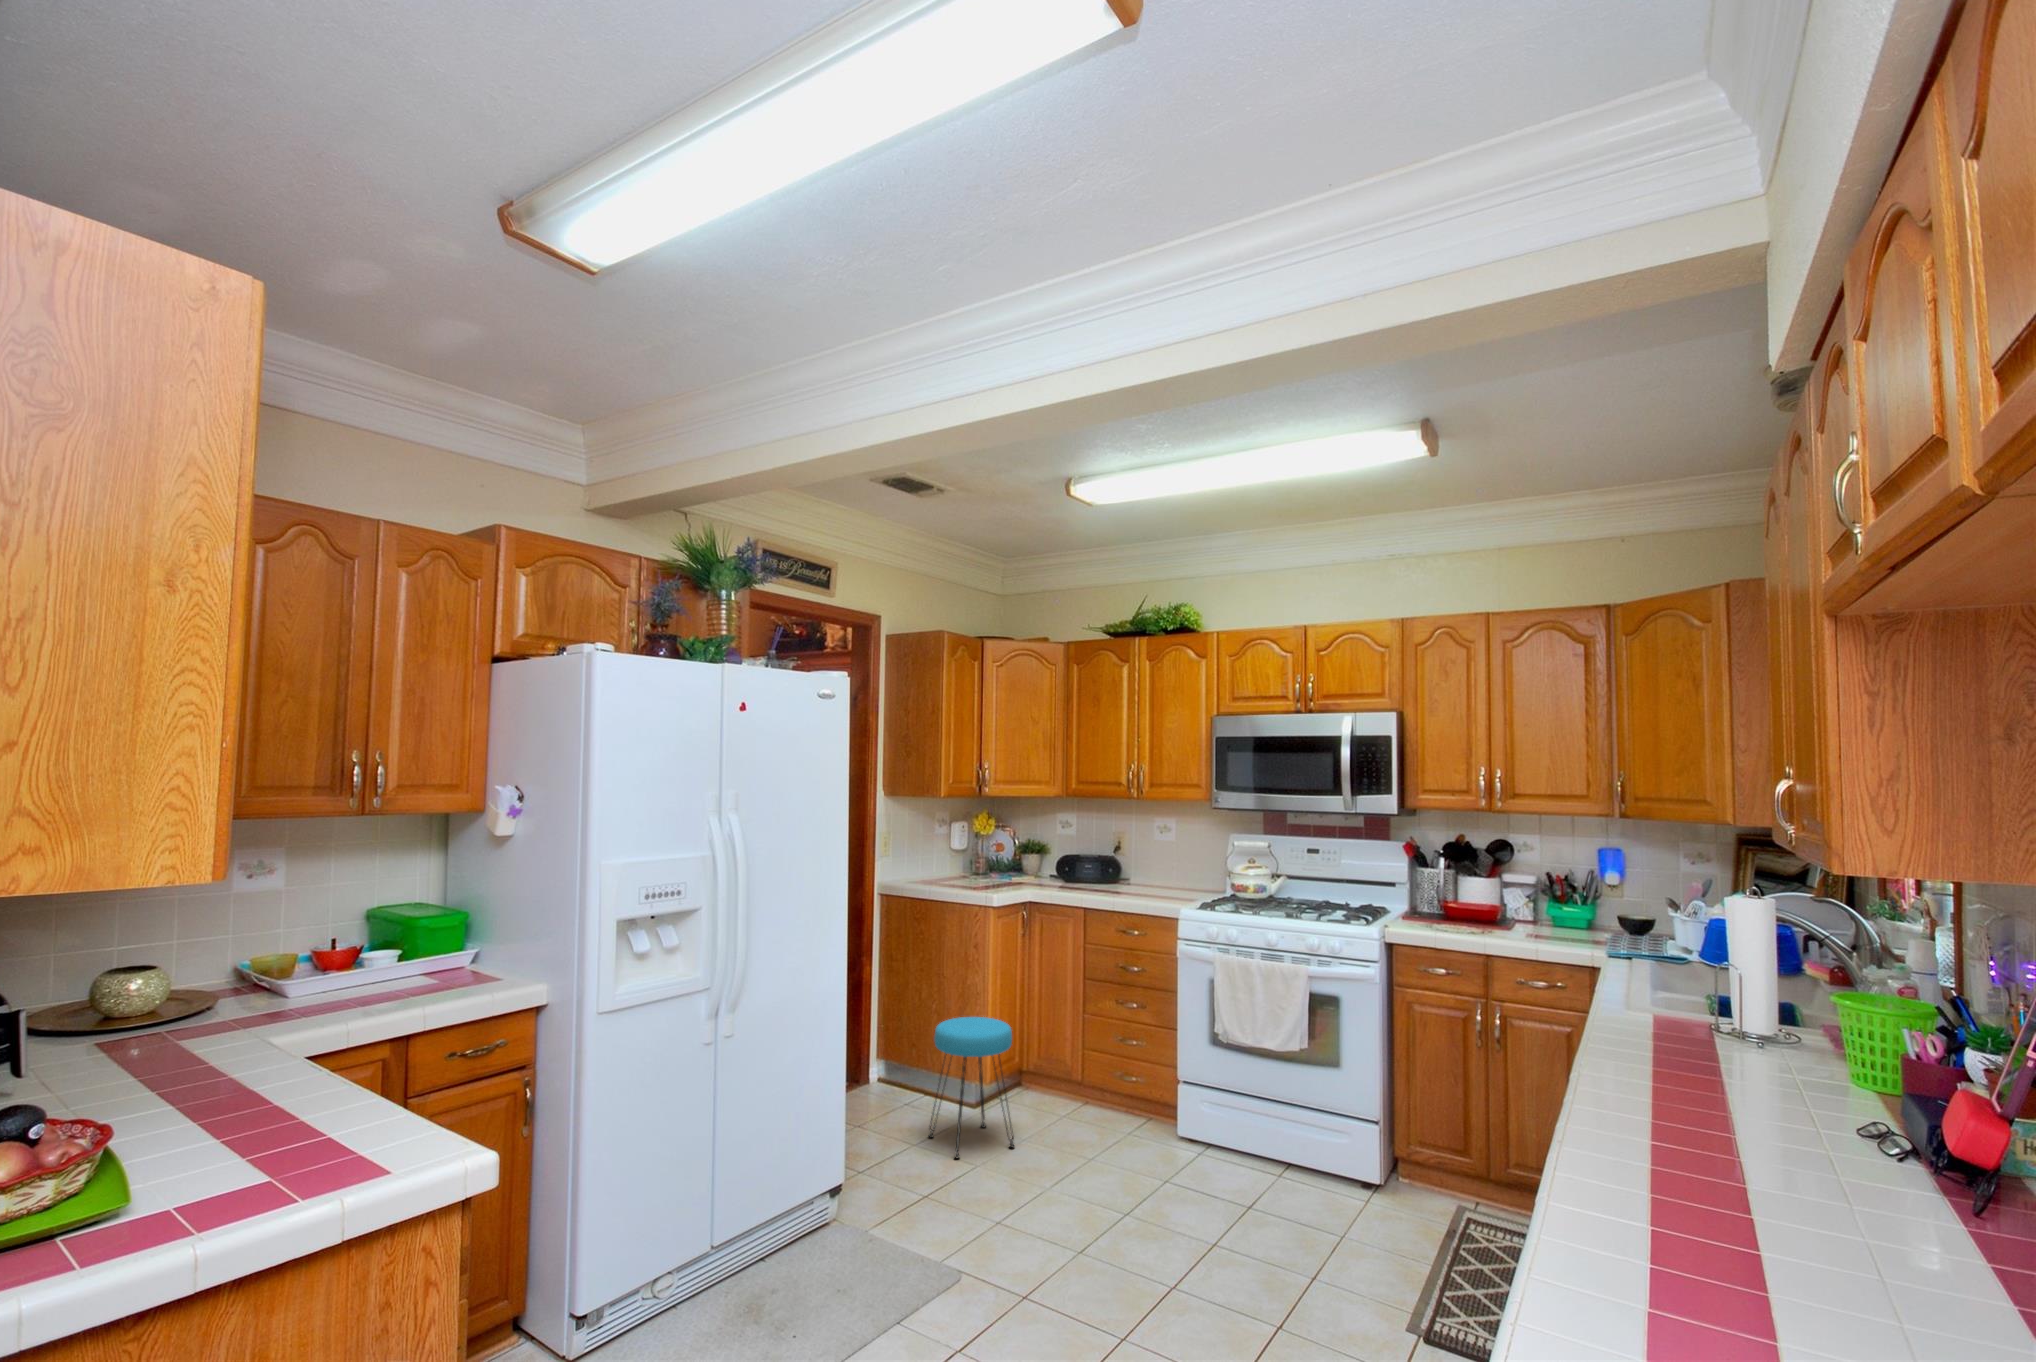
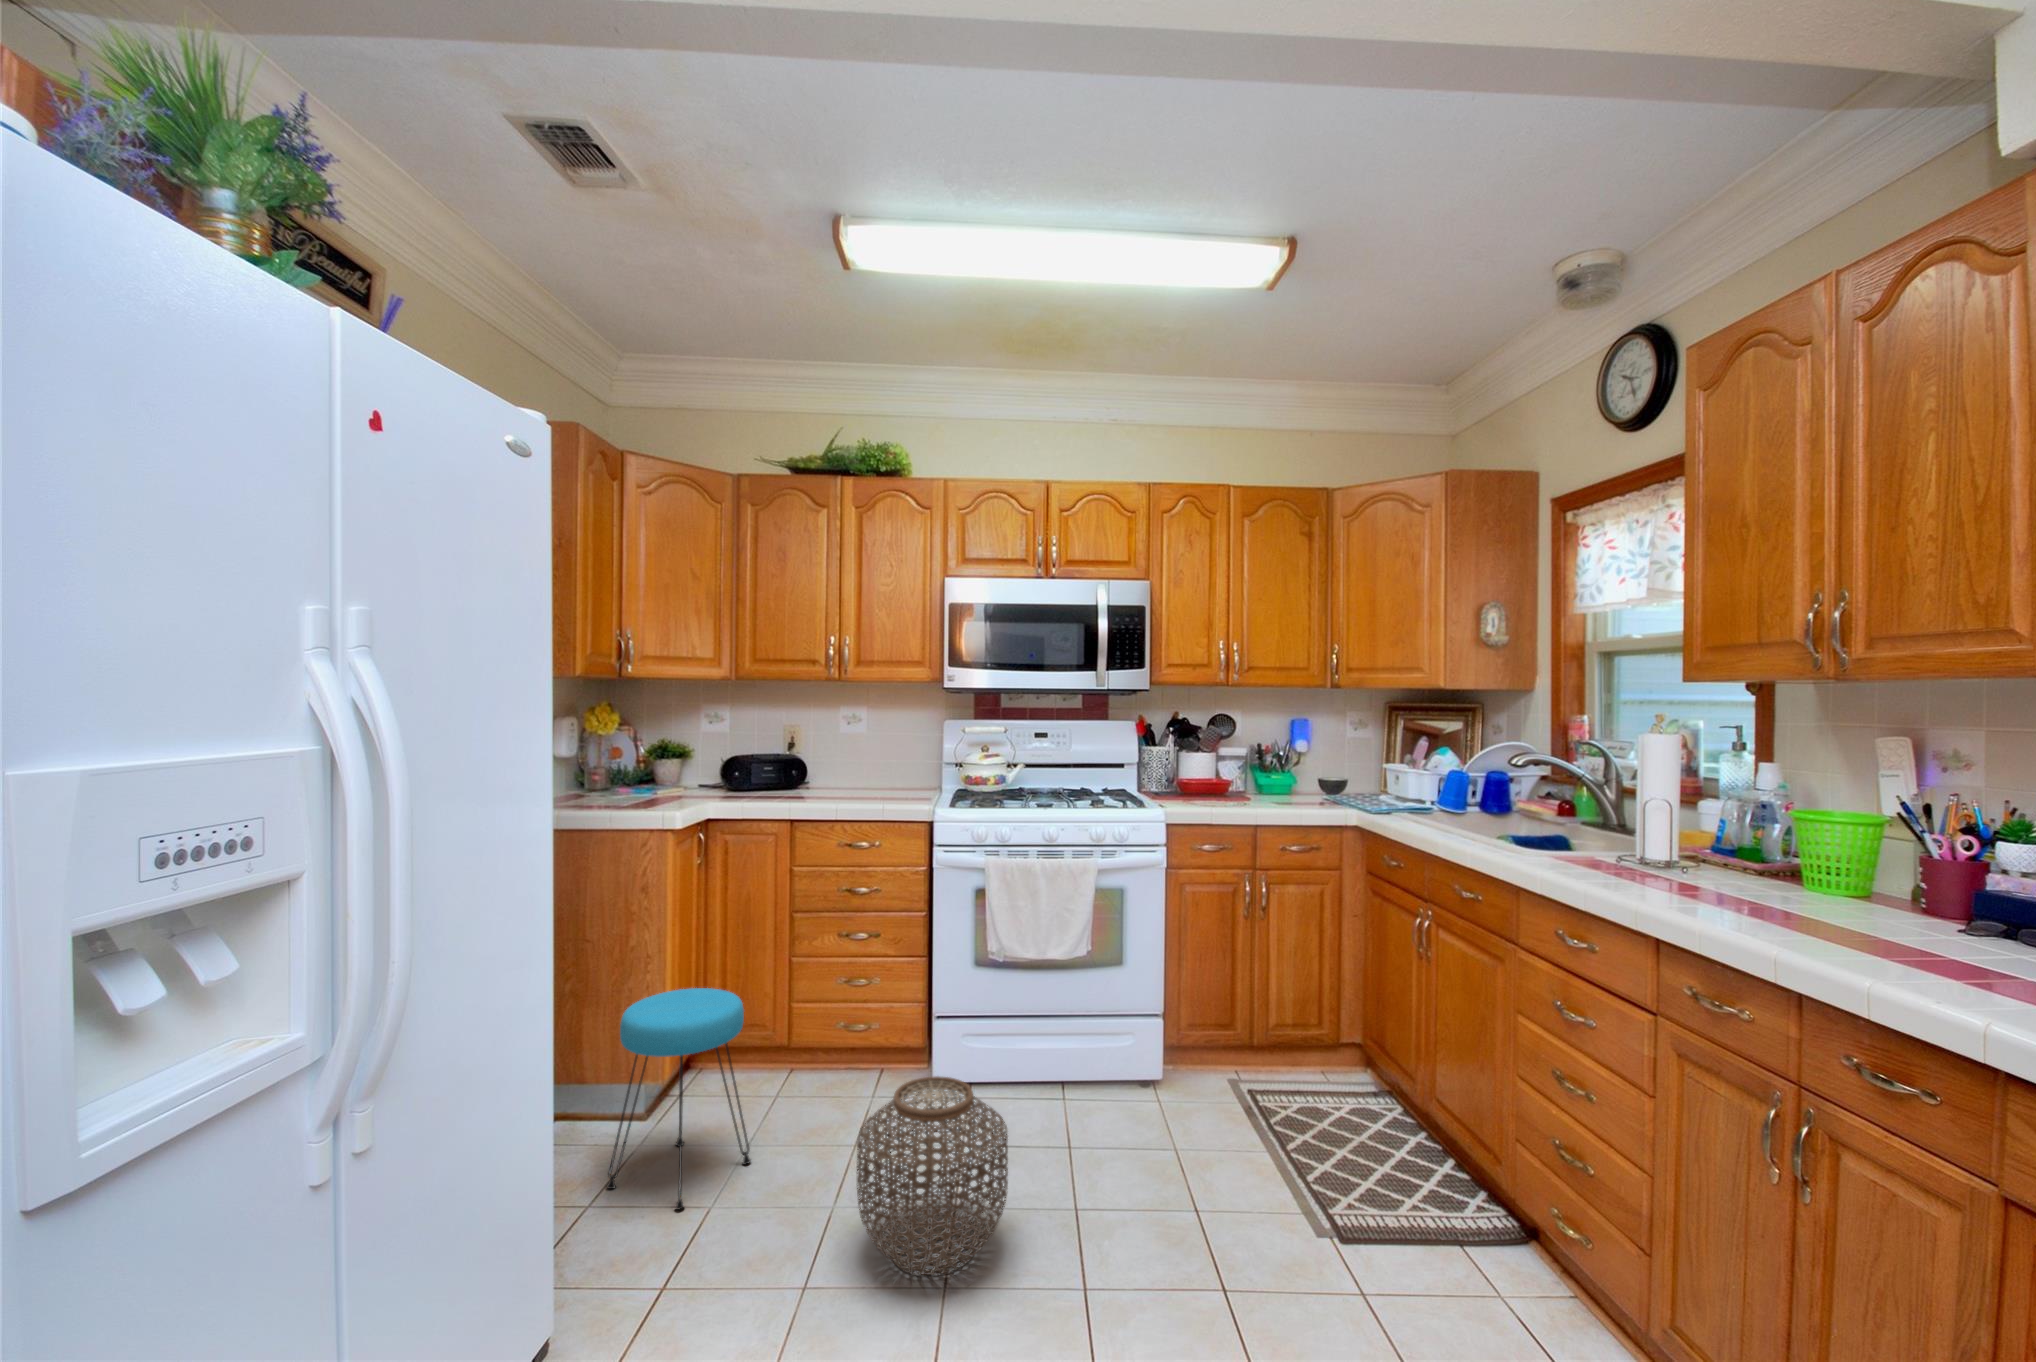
woven basket: none [1025,1102,1131,1238] -> present [857,1076,1008,1275]

